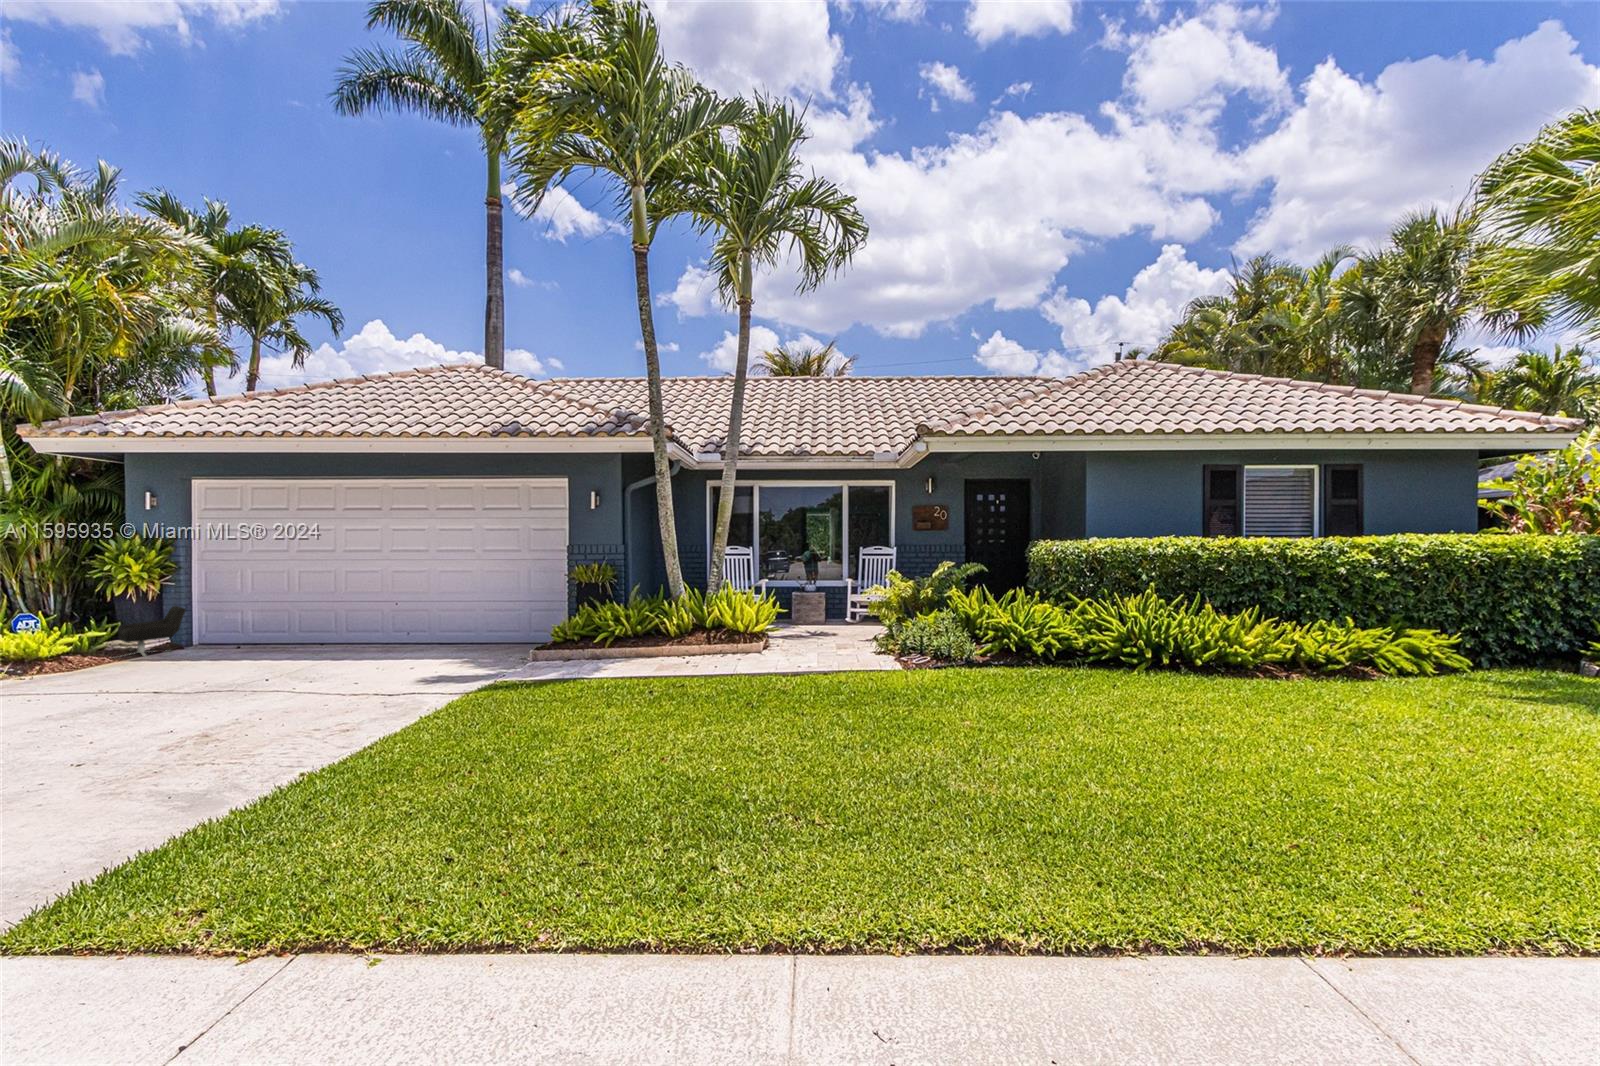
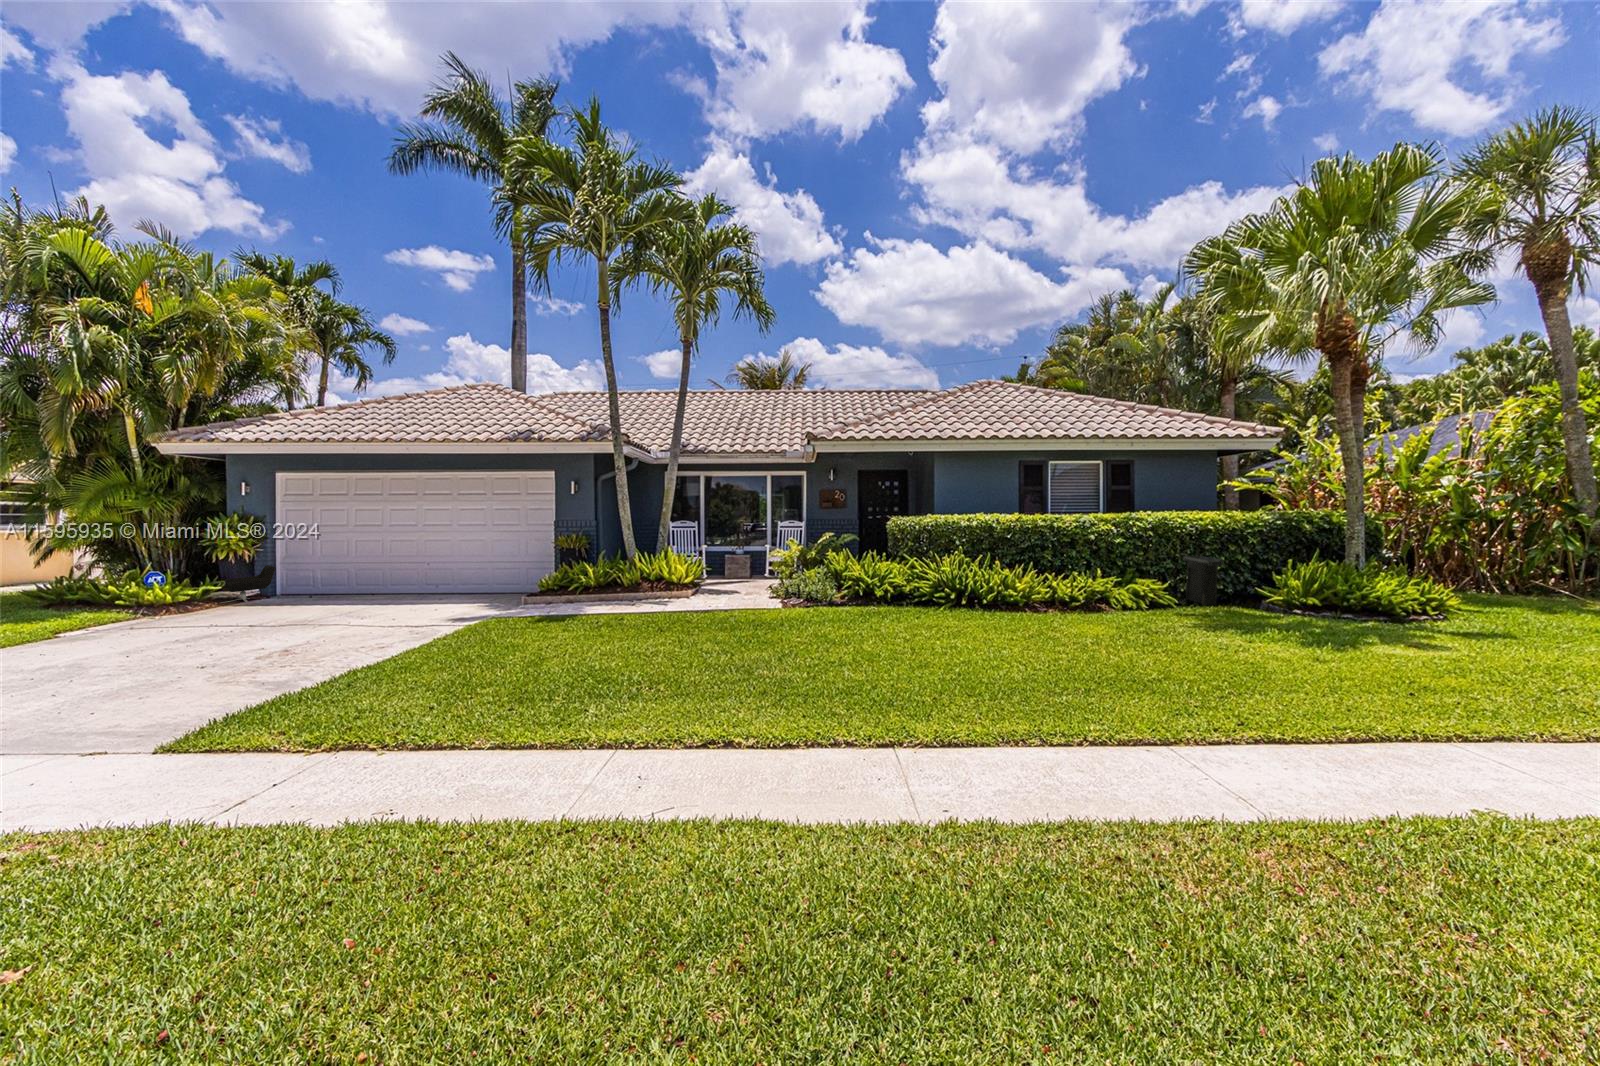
trash can: none [1492,598,1567,673] -> present [1183,556,1223,605]

